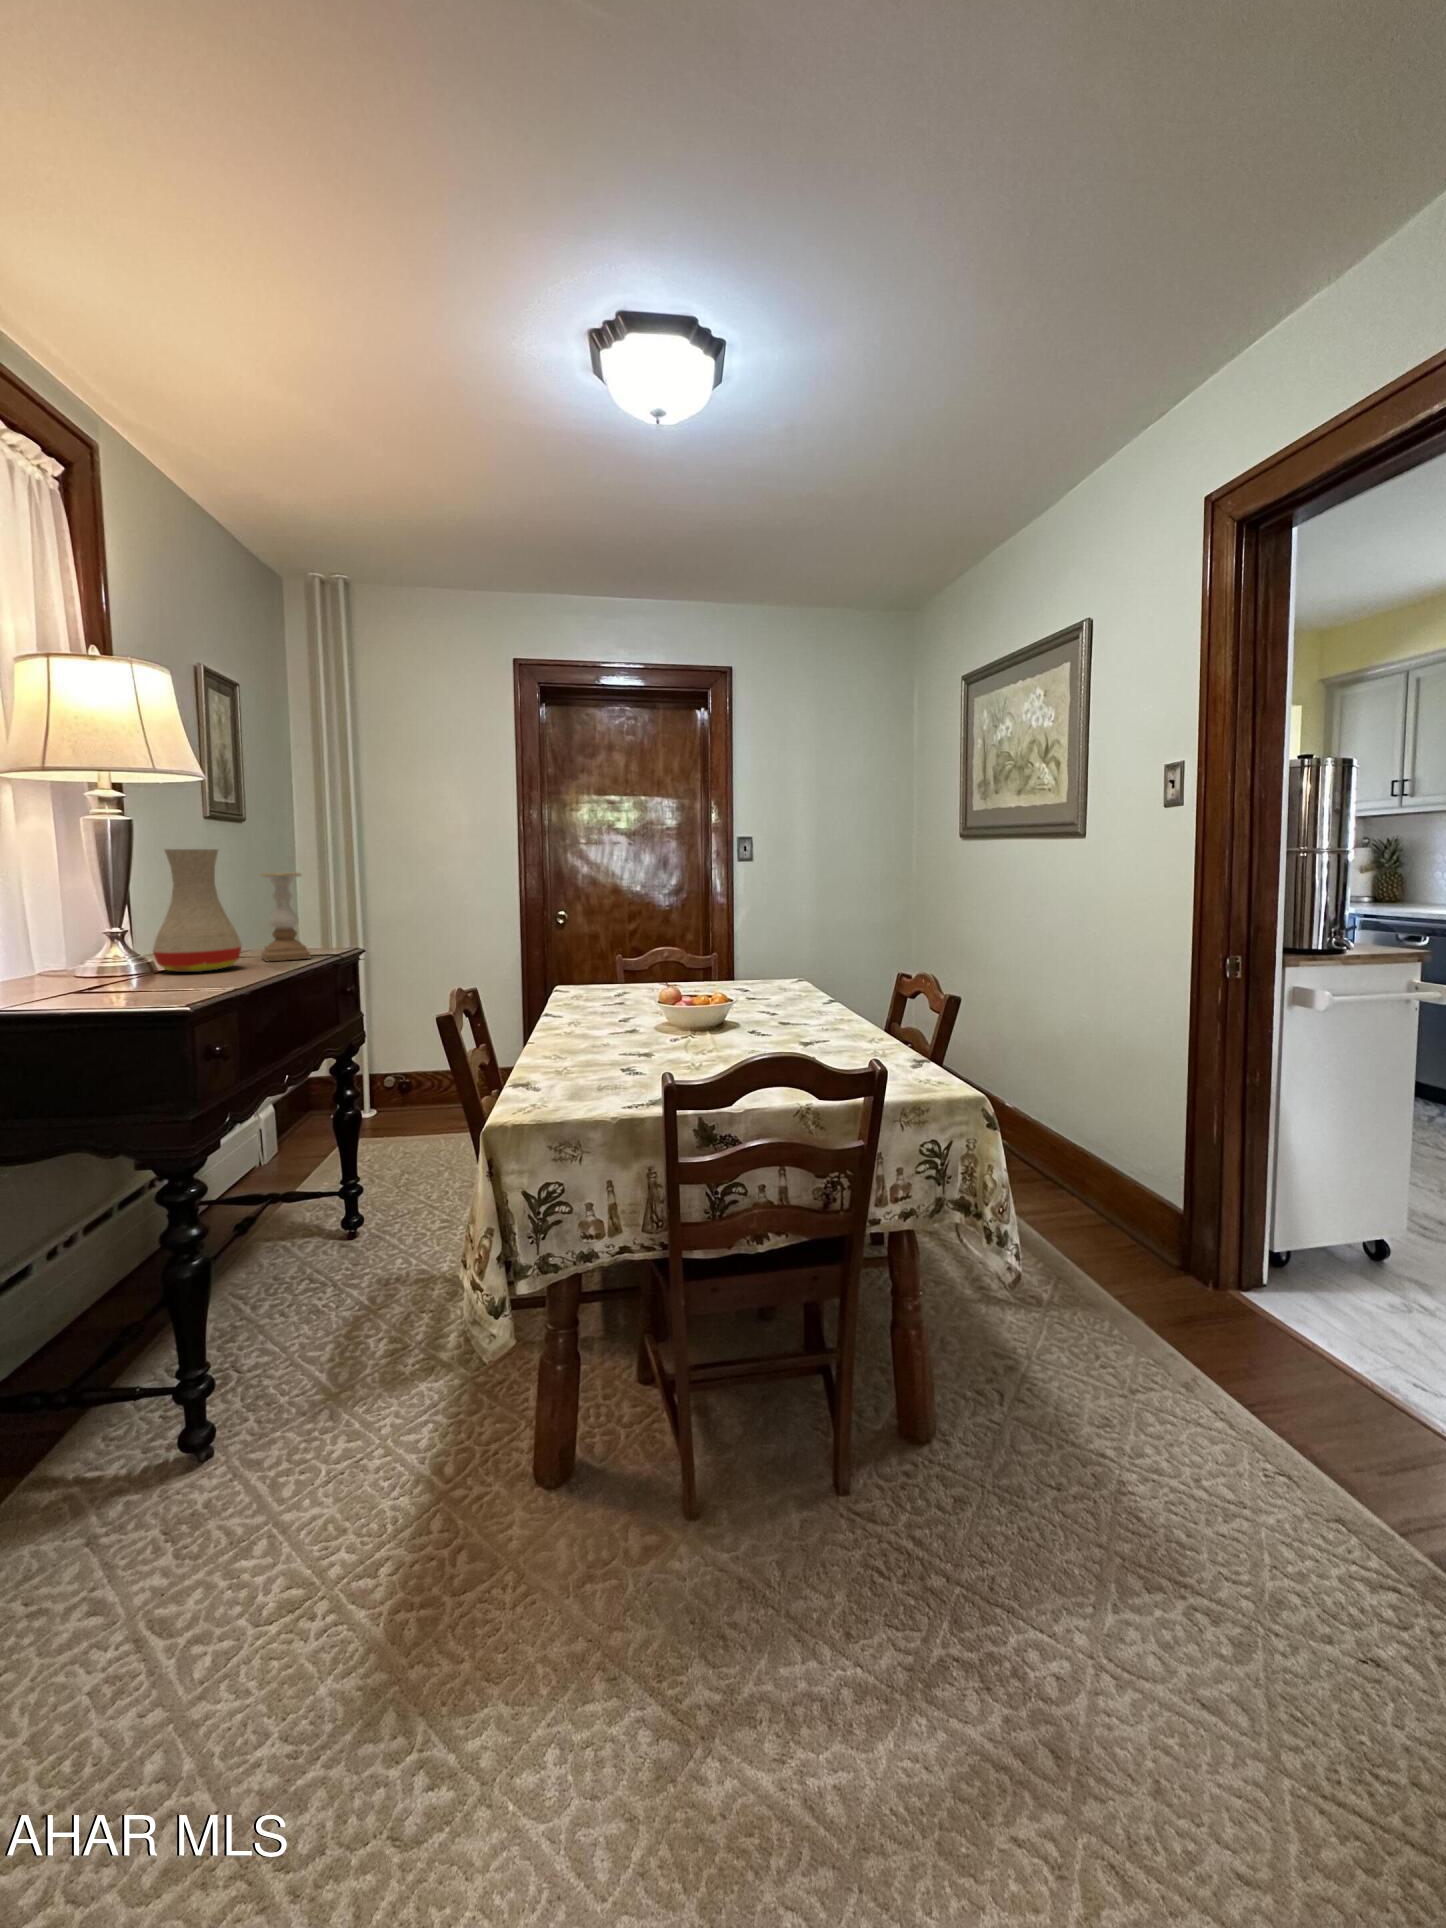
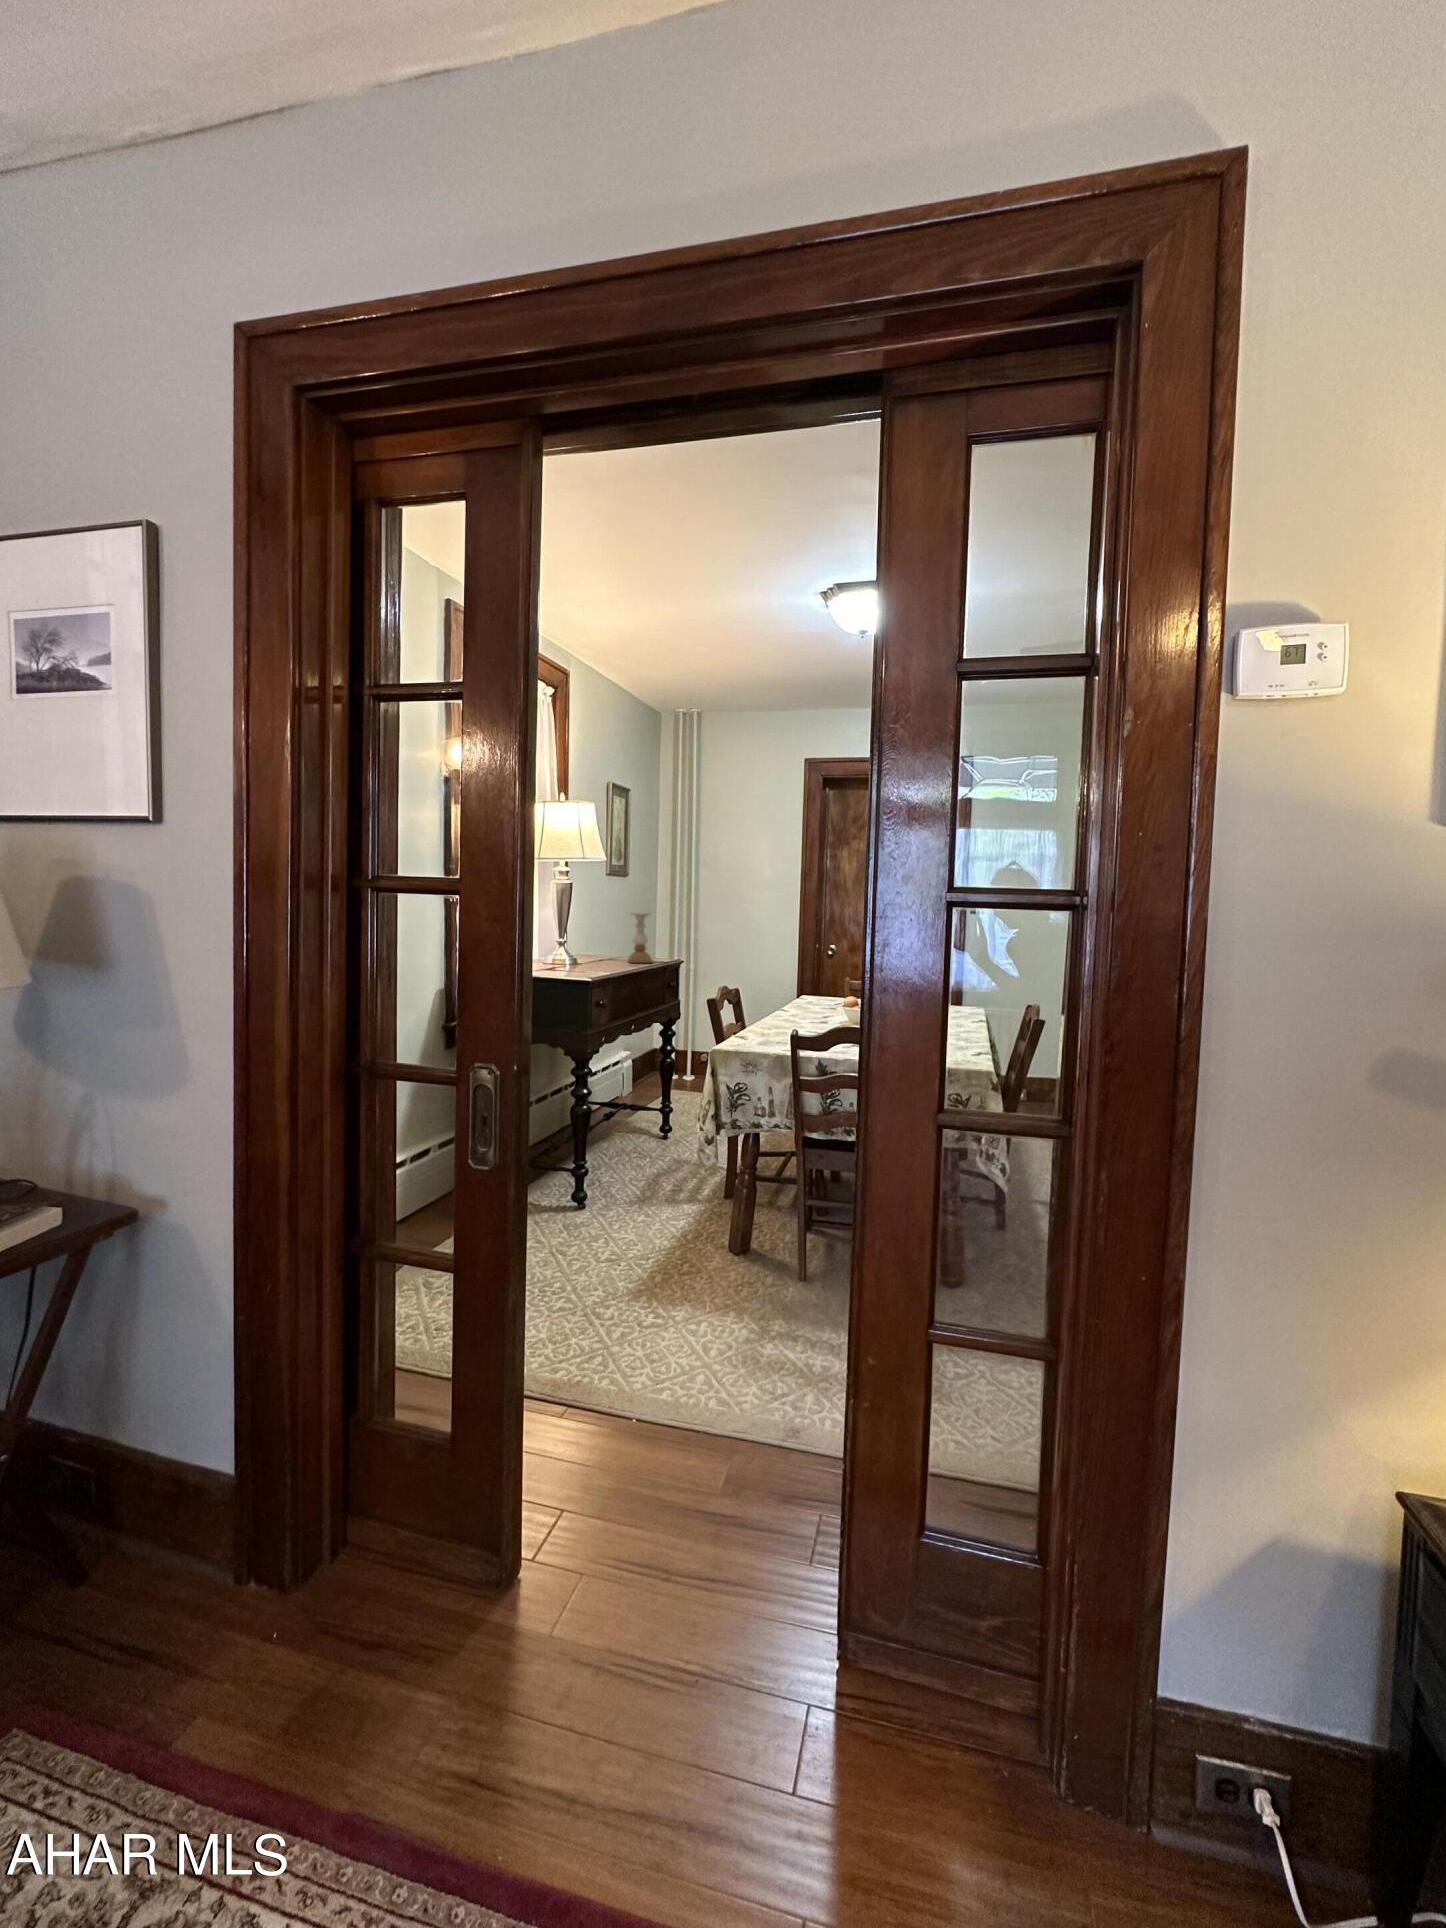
vase: present [153,849,242,972] -> none [577,899,618,965]

